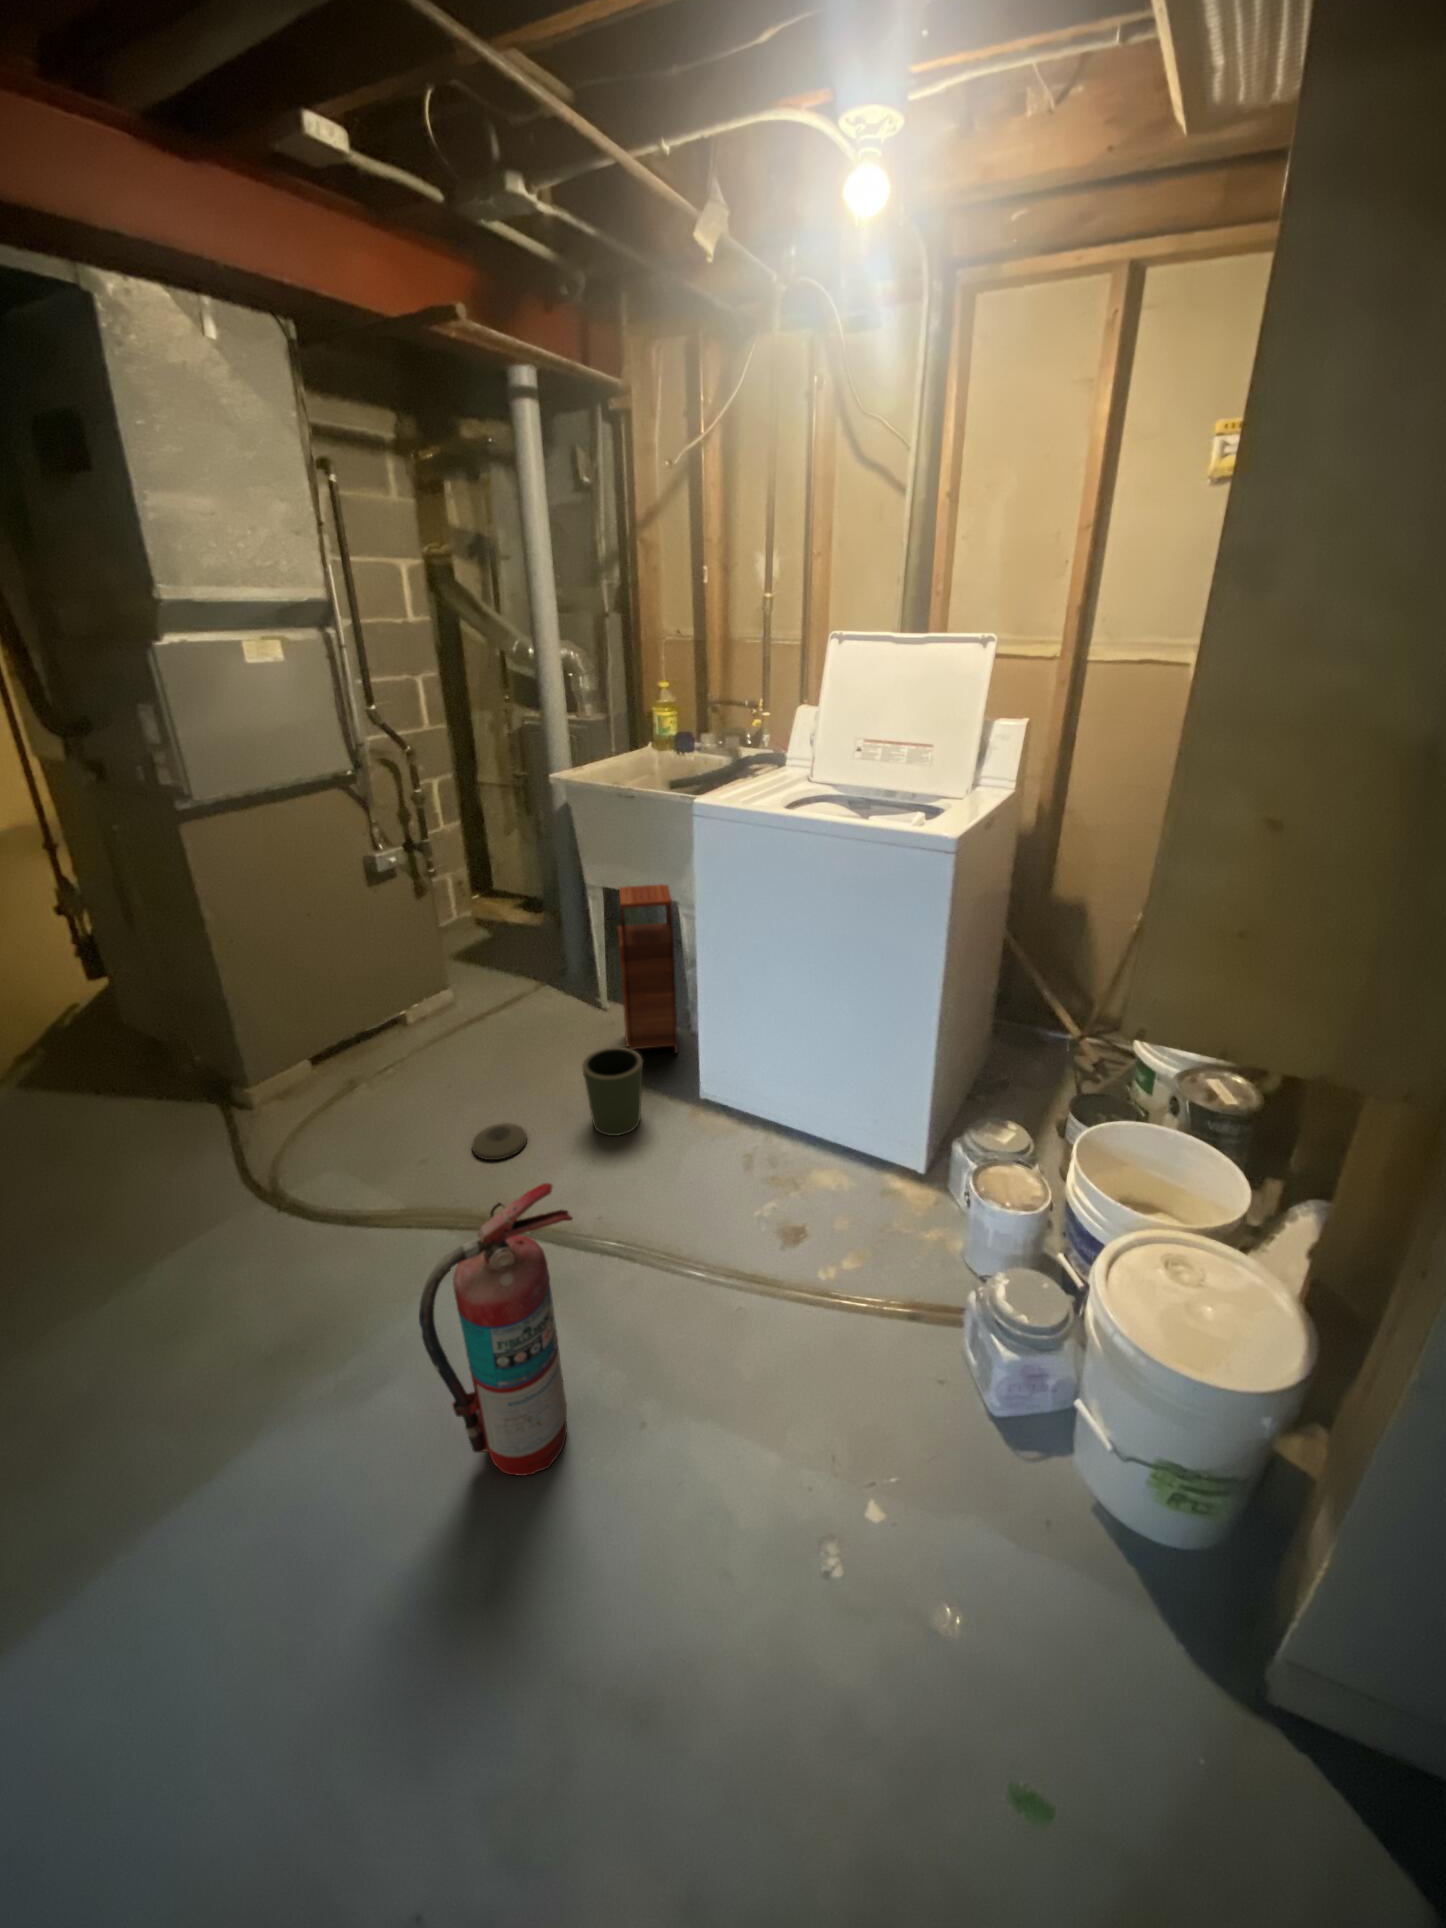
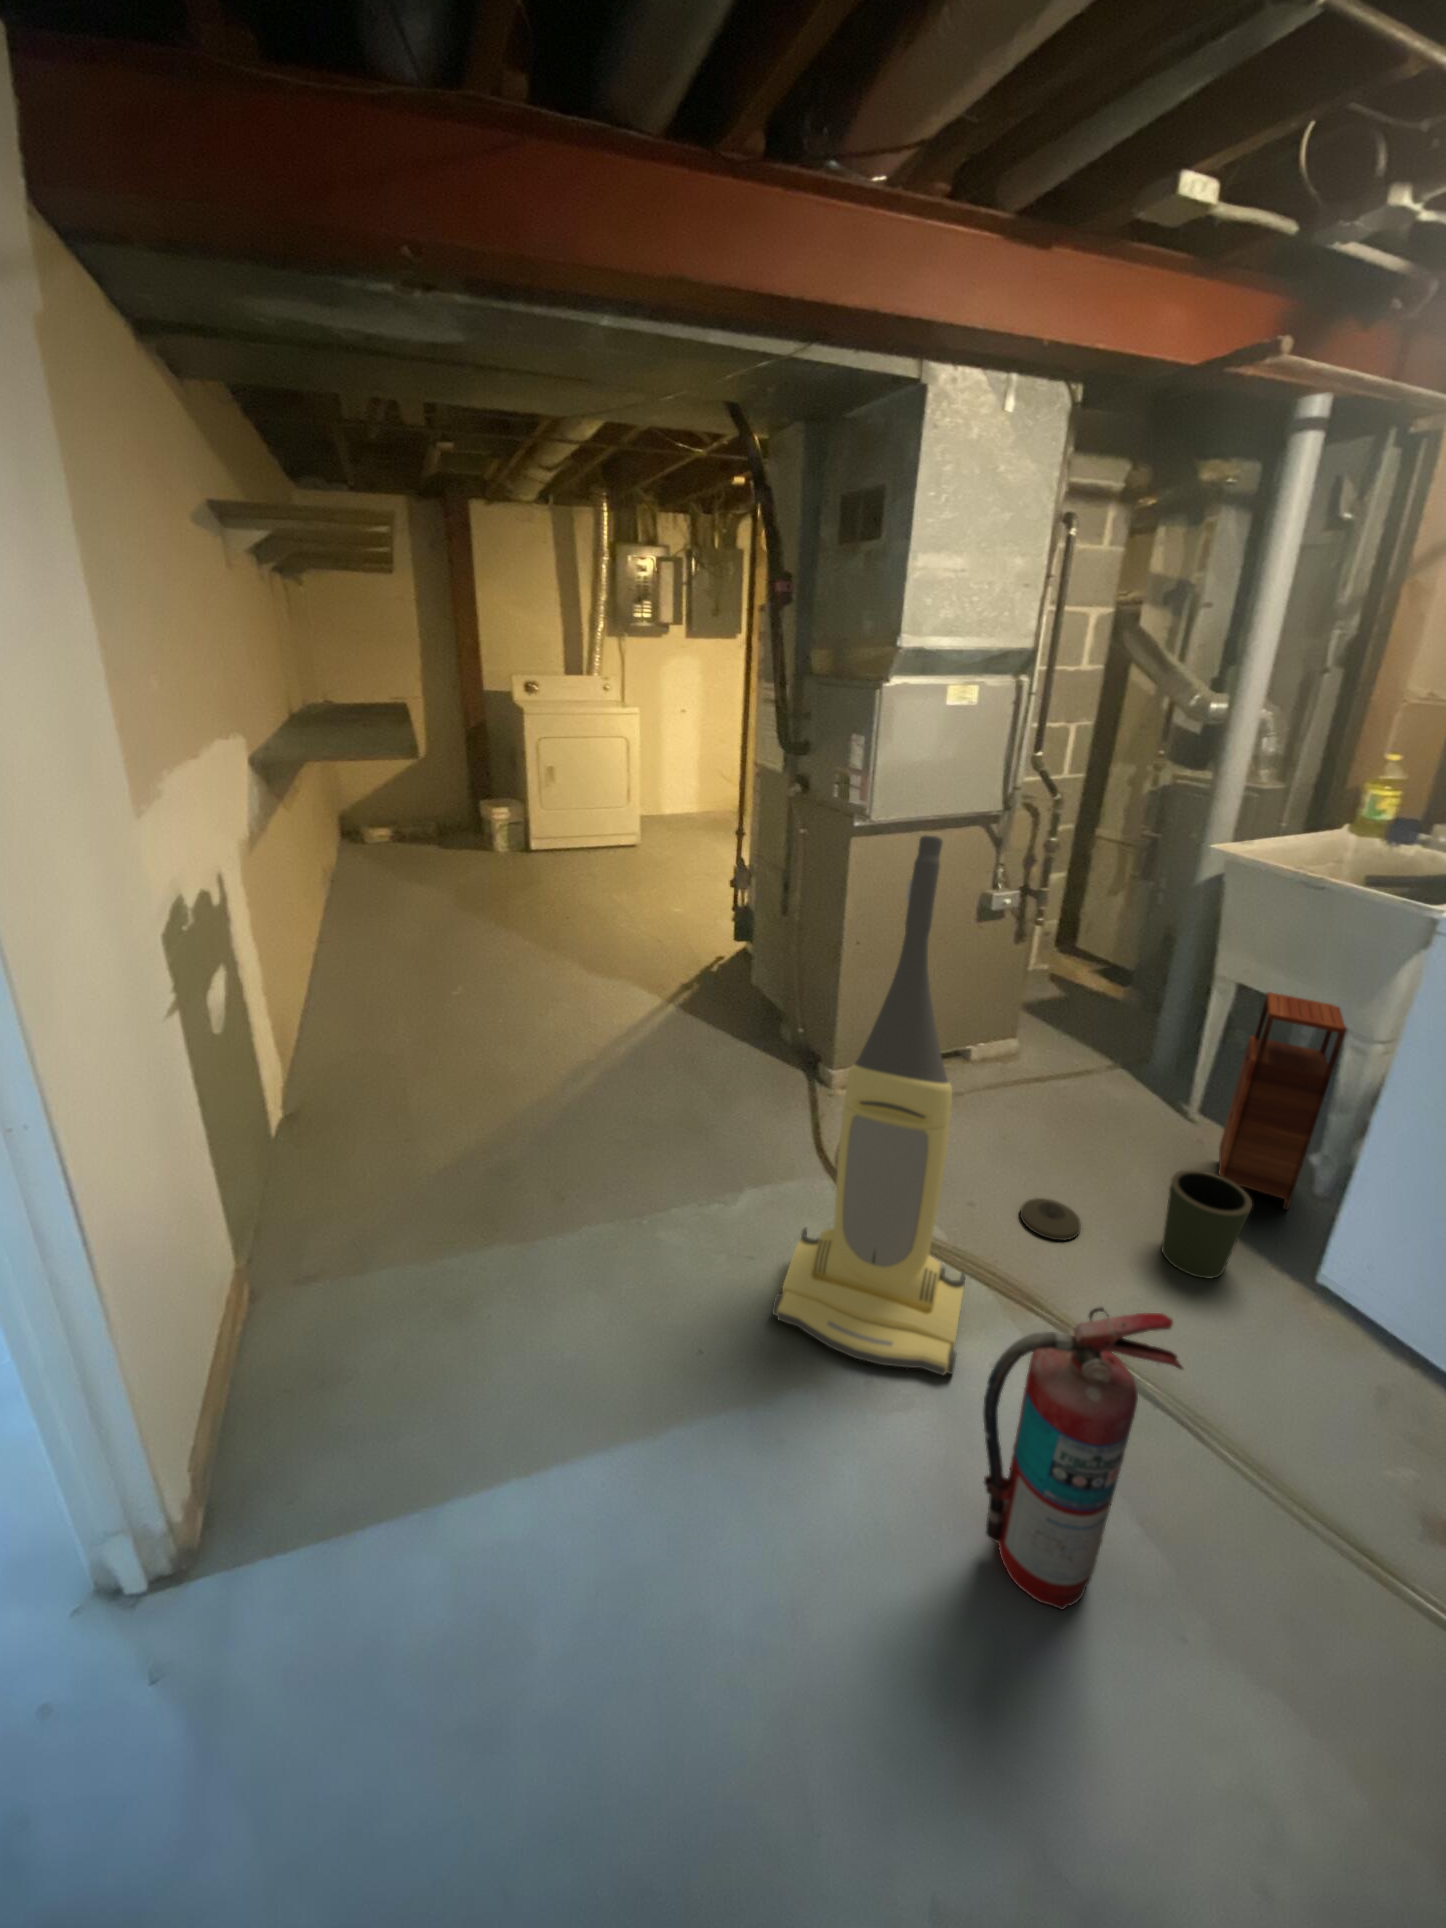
vacuum cleaner: none [210,808,428,1383] -> present [773,836,965,1376]

